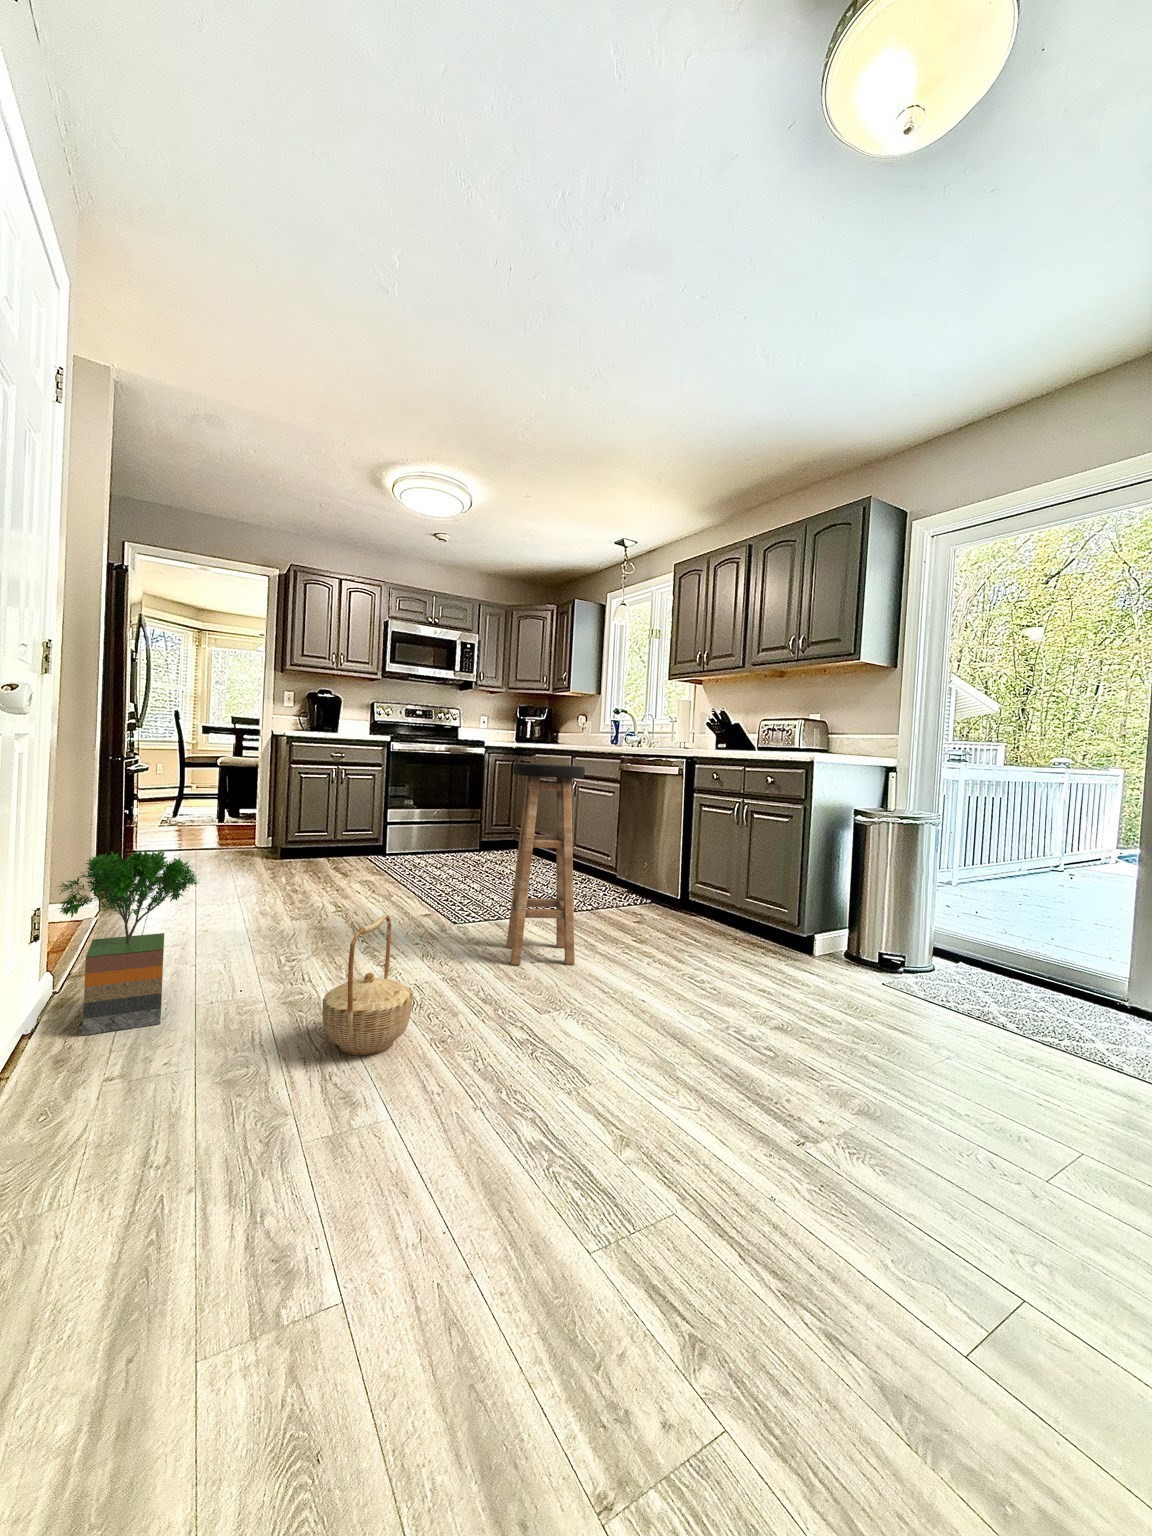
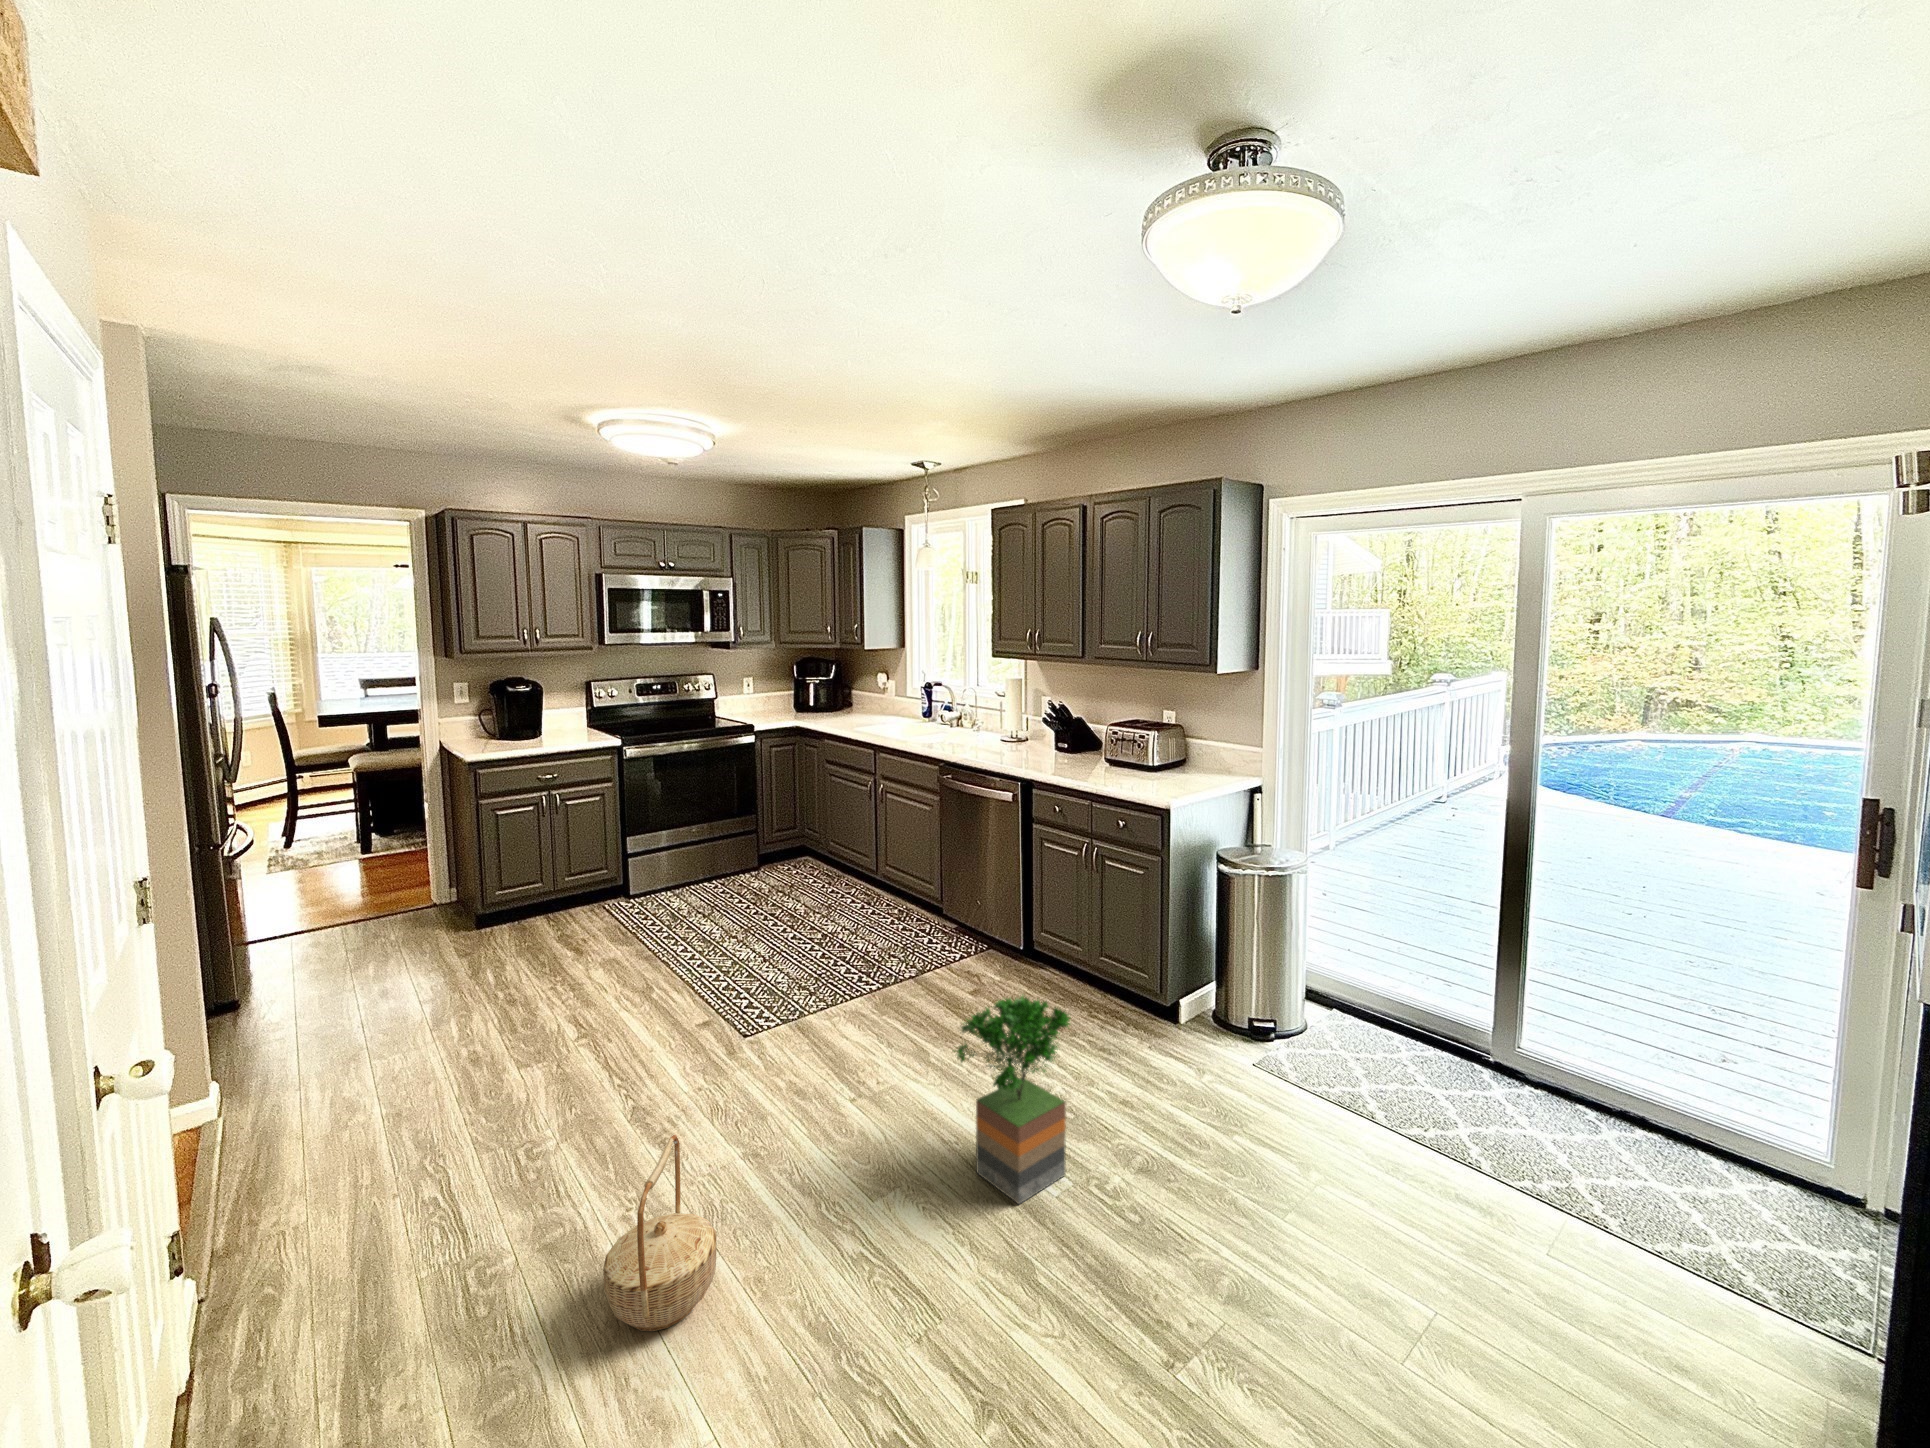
bar stool: present [506,763,585,965] -> none [811,844,905,1112]
potted tree: present [58,850,198,1035] -> present [957,996,1071,1204]

